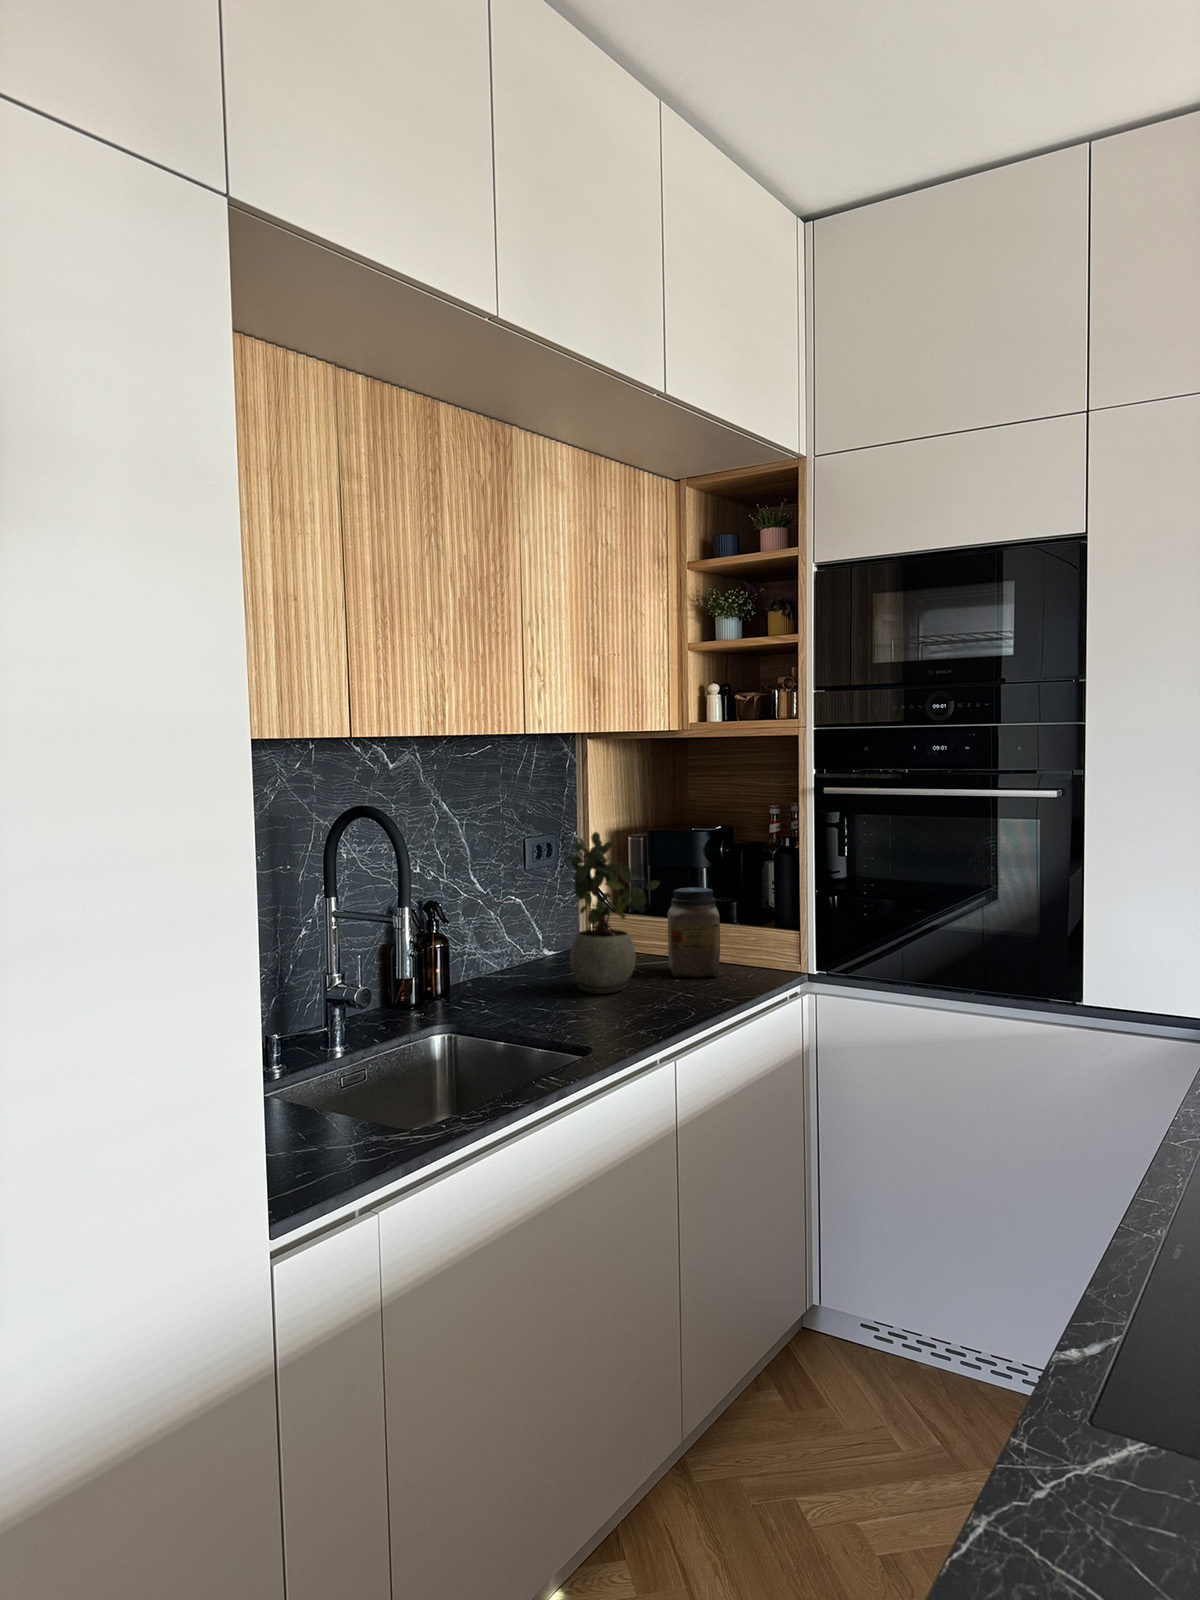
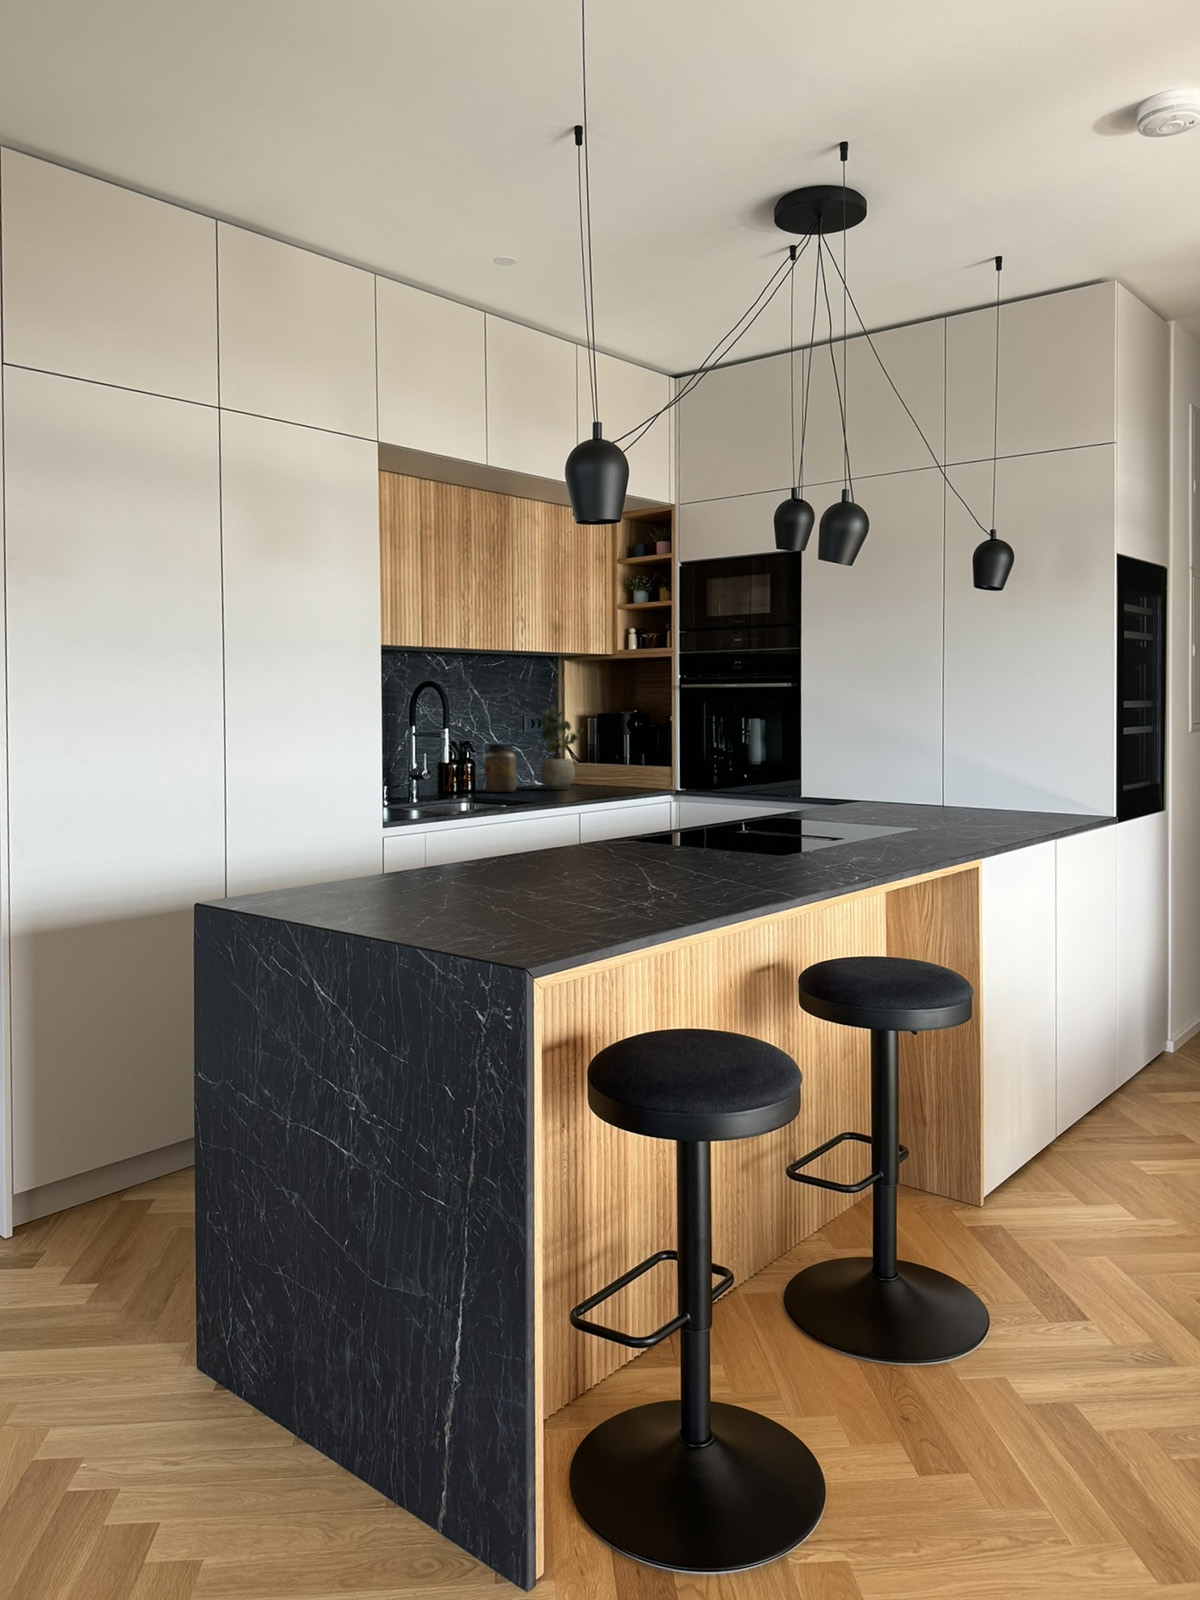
jar: present [668,888,720,977] -> present [485,743,516,792]

